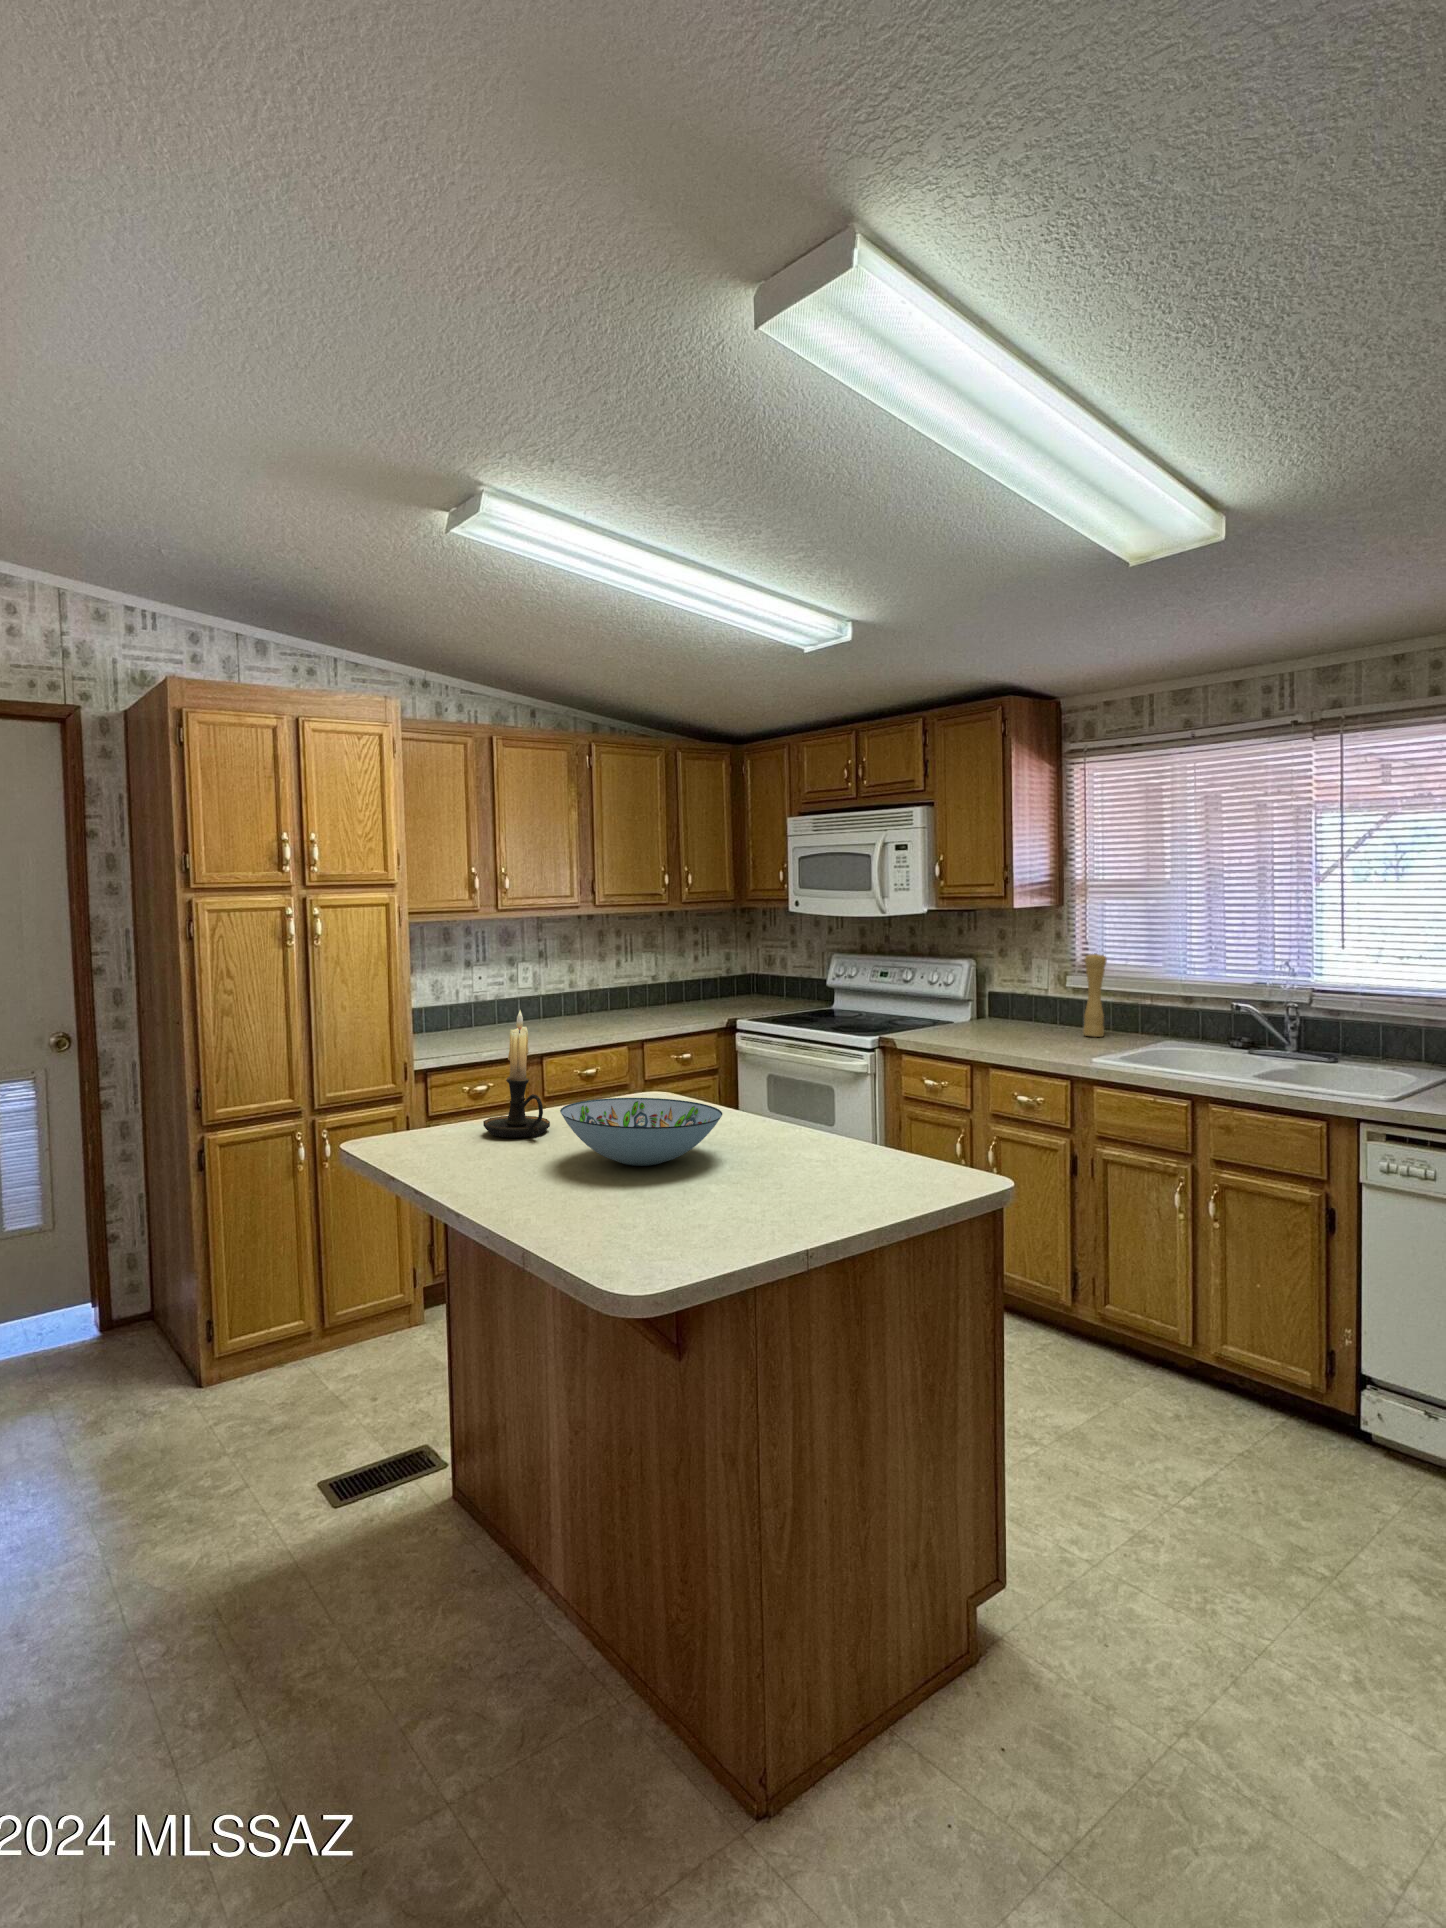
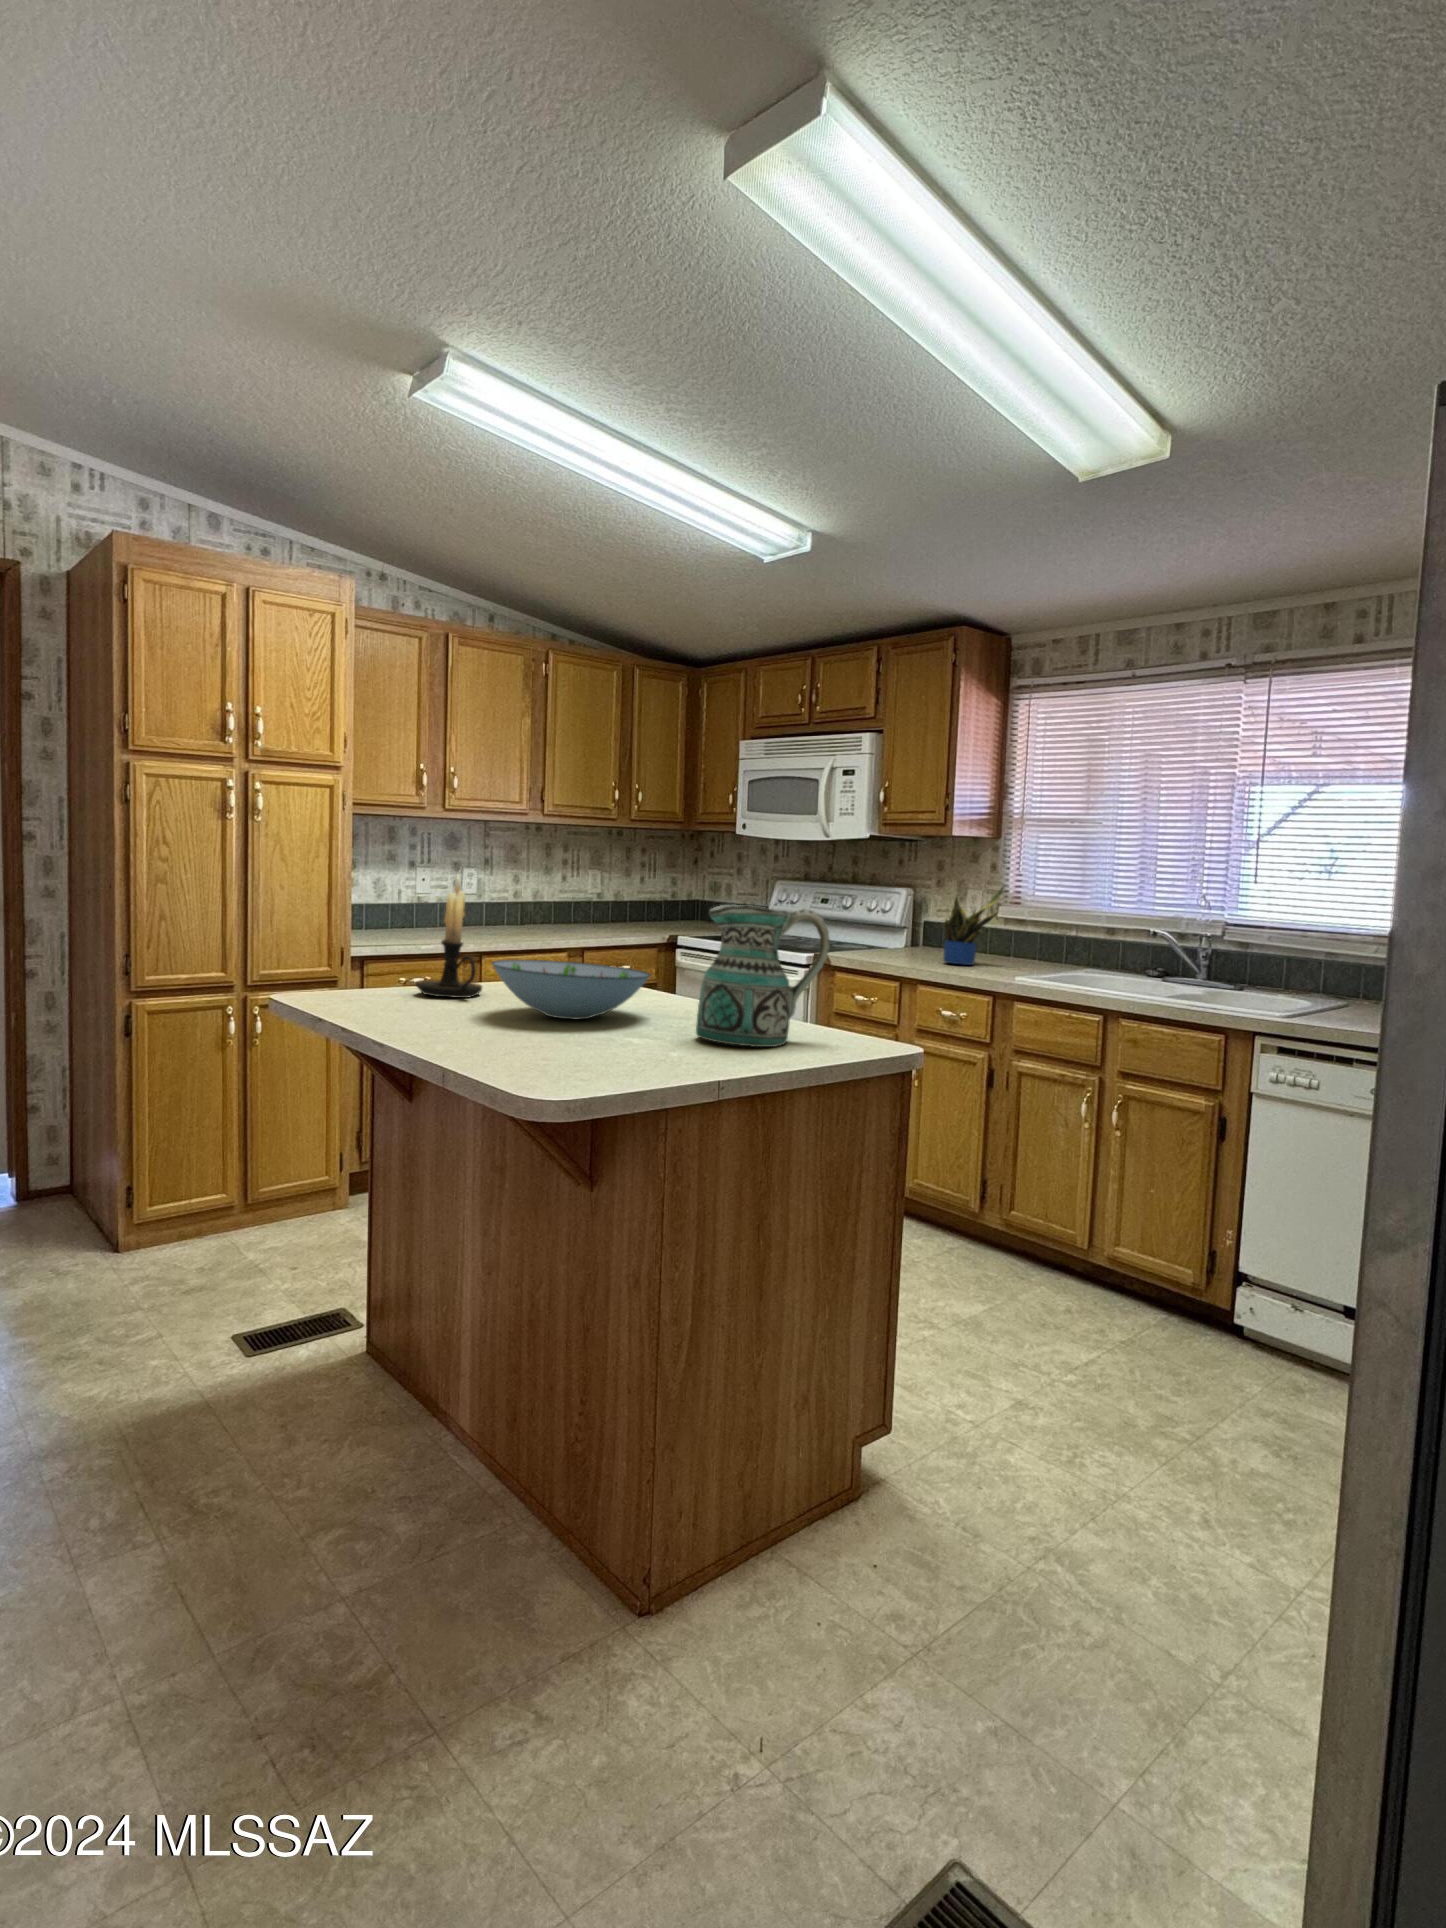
pepper mill: present [1083,953,1107,1037] -> none [1011,884,1038,965]
potted plant: none [1011,957,1072,1042] -> present [944,886,1004,965]
ceramic pitcher: none [775,1046,909,1200] -> present [696,905,830,1047]

